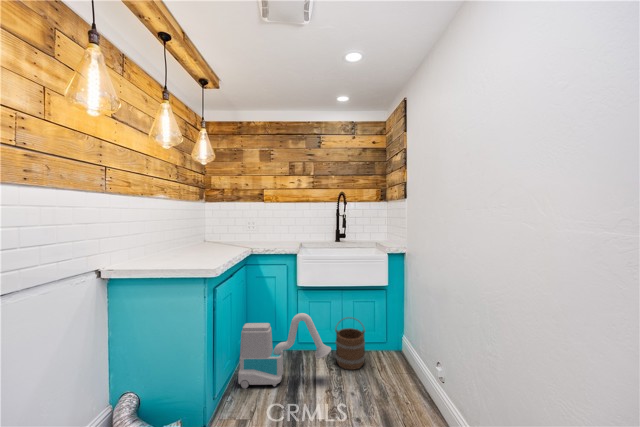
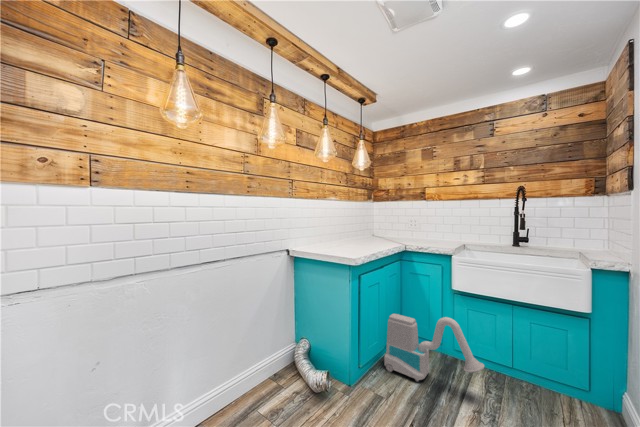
bucket: present [335,318,365,370] -> none [497,338,544,406]

